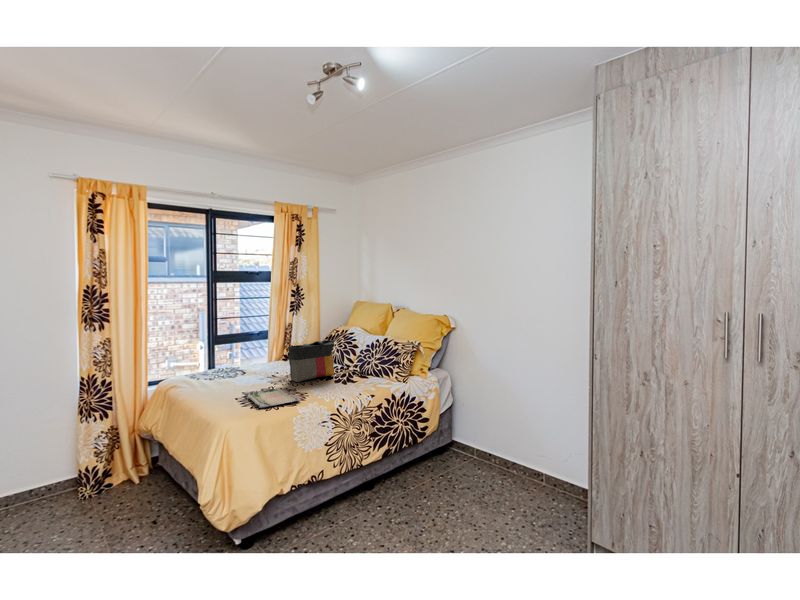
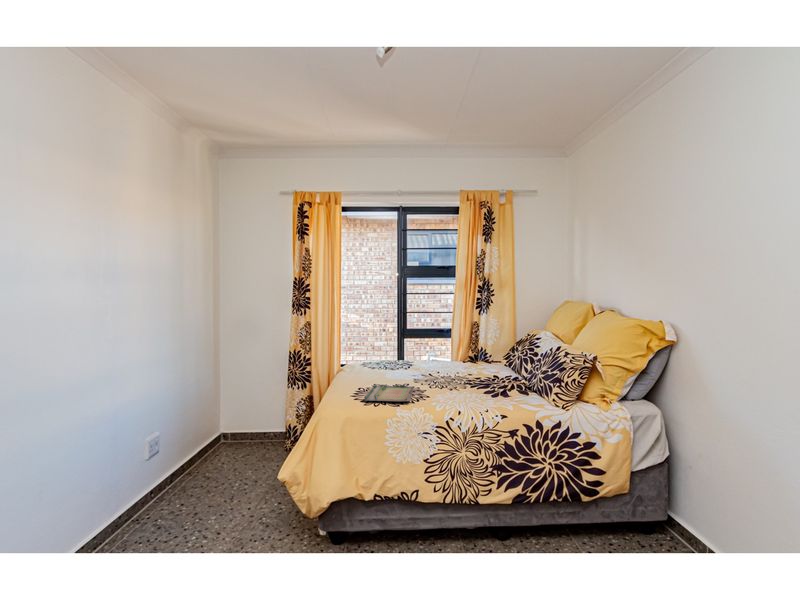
tote bag: present [289,340,335,382] -> none [432,340,489,384]

